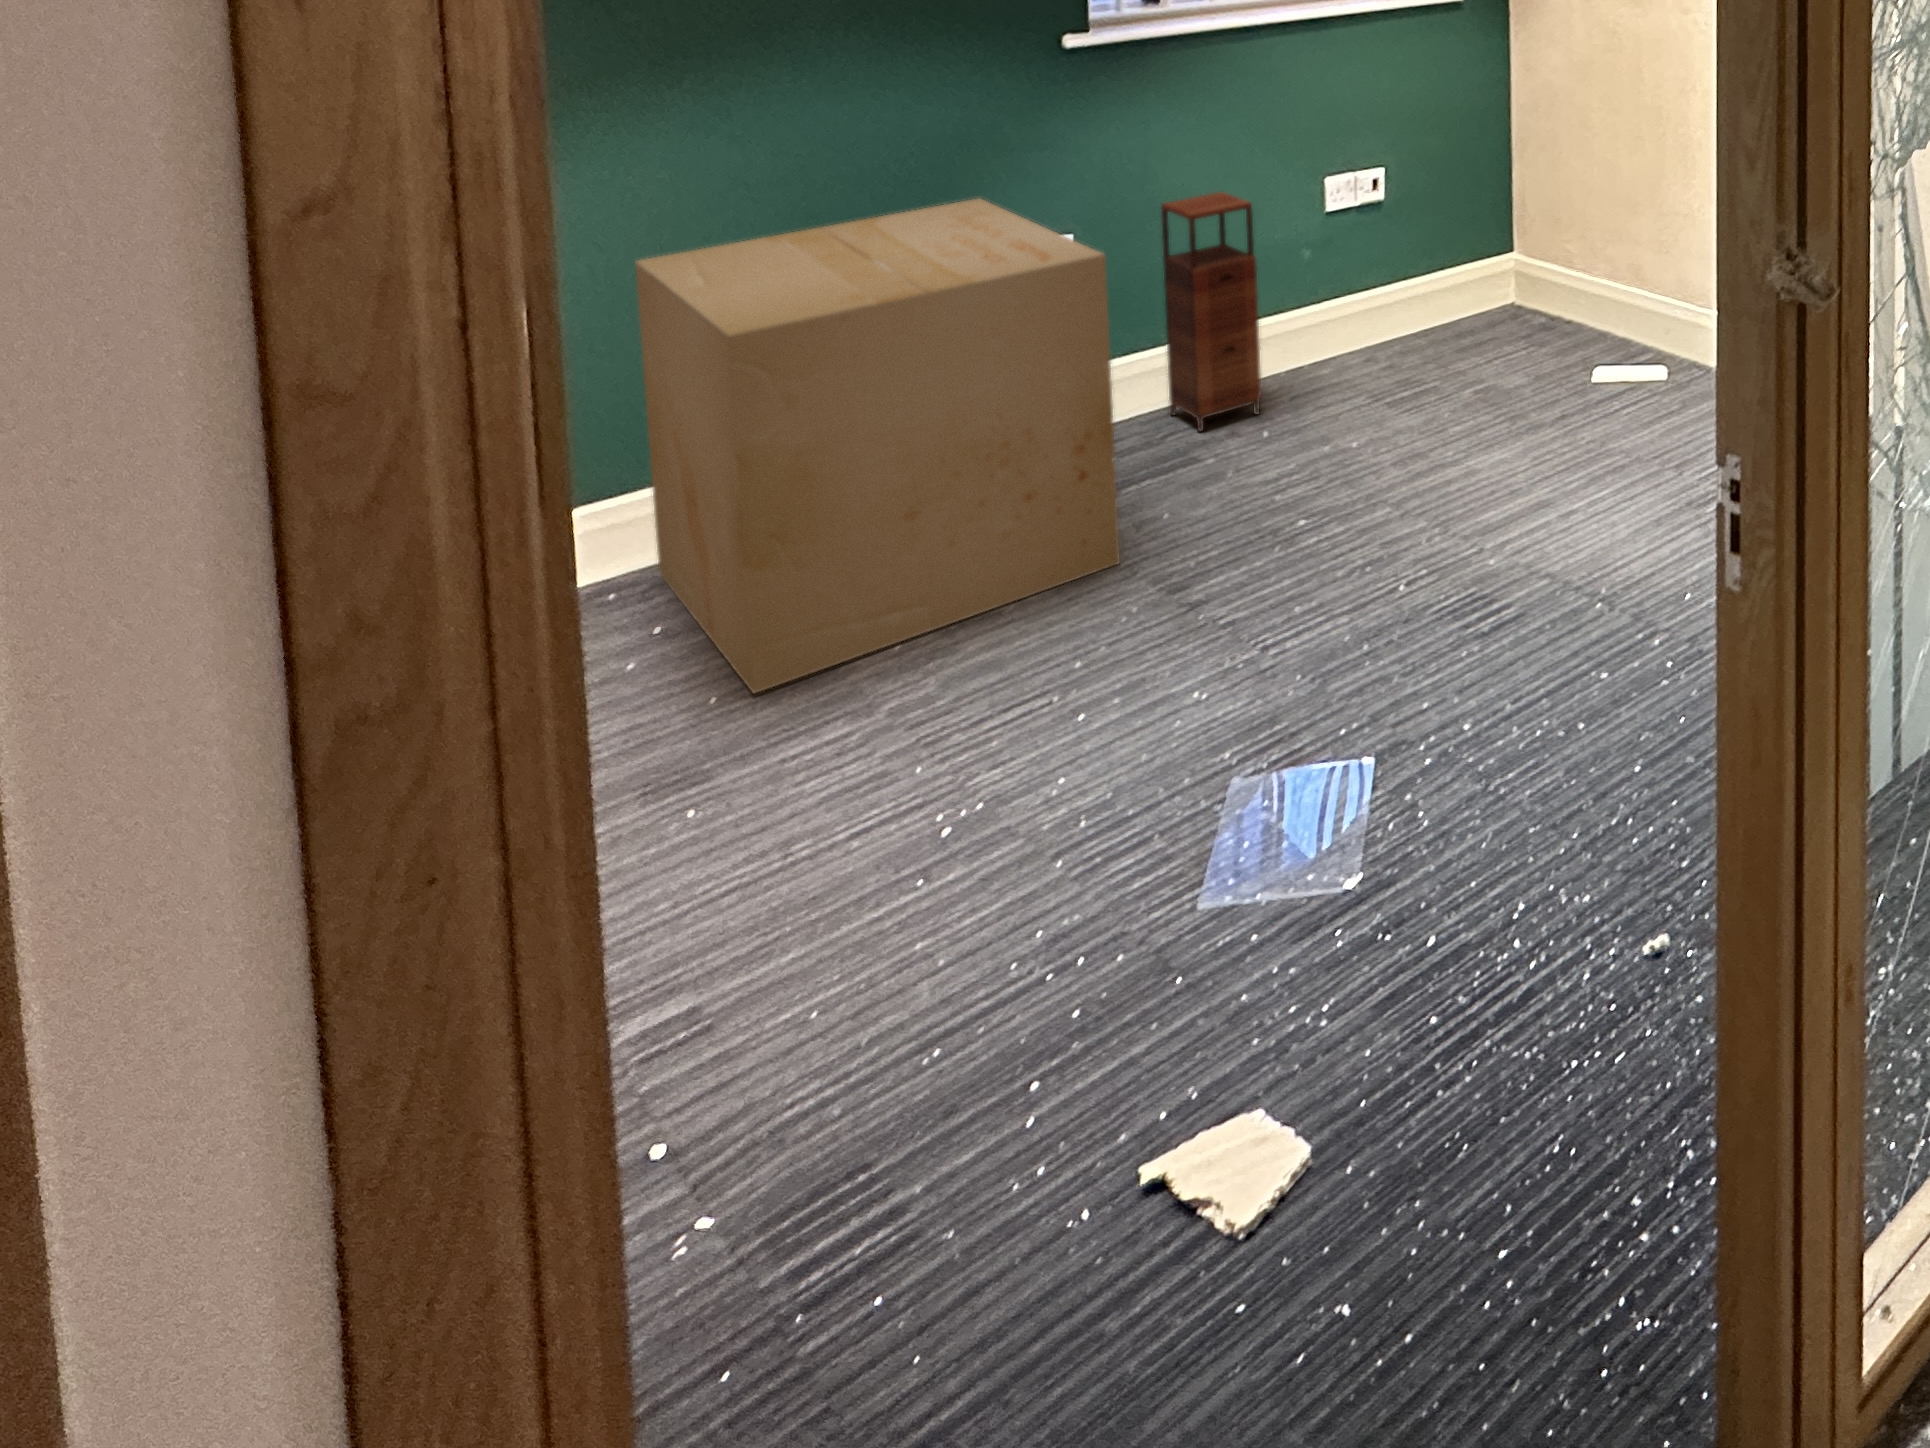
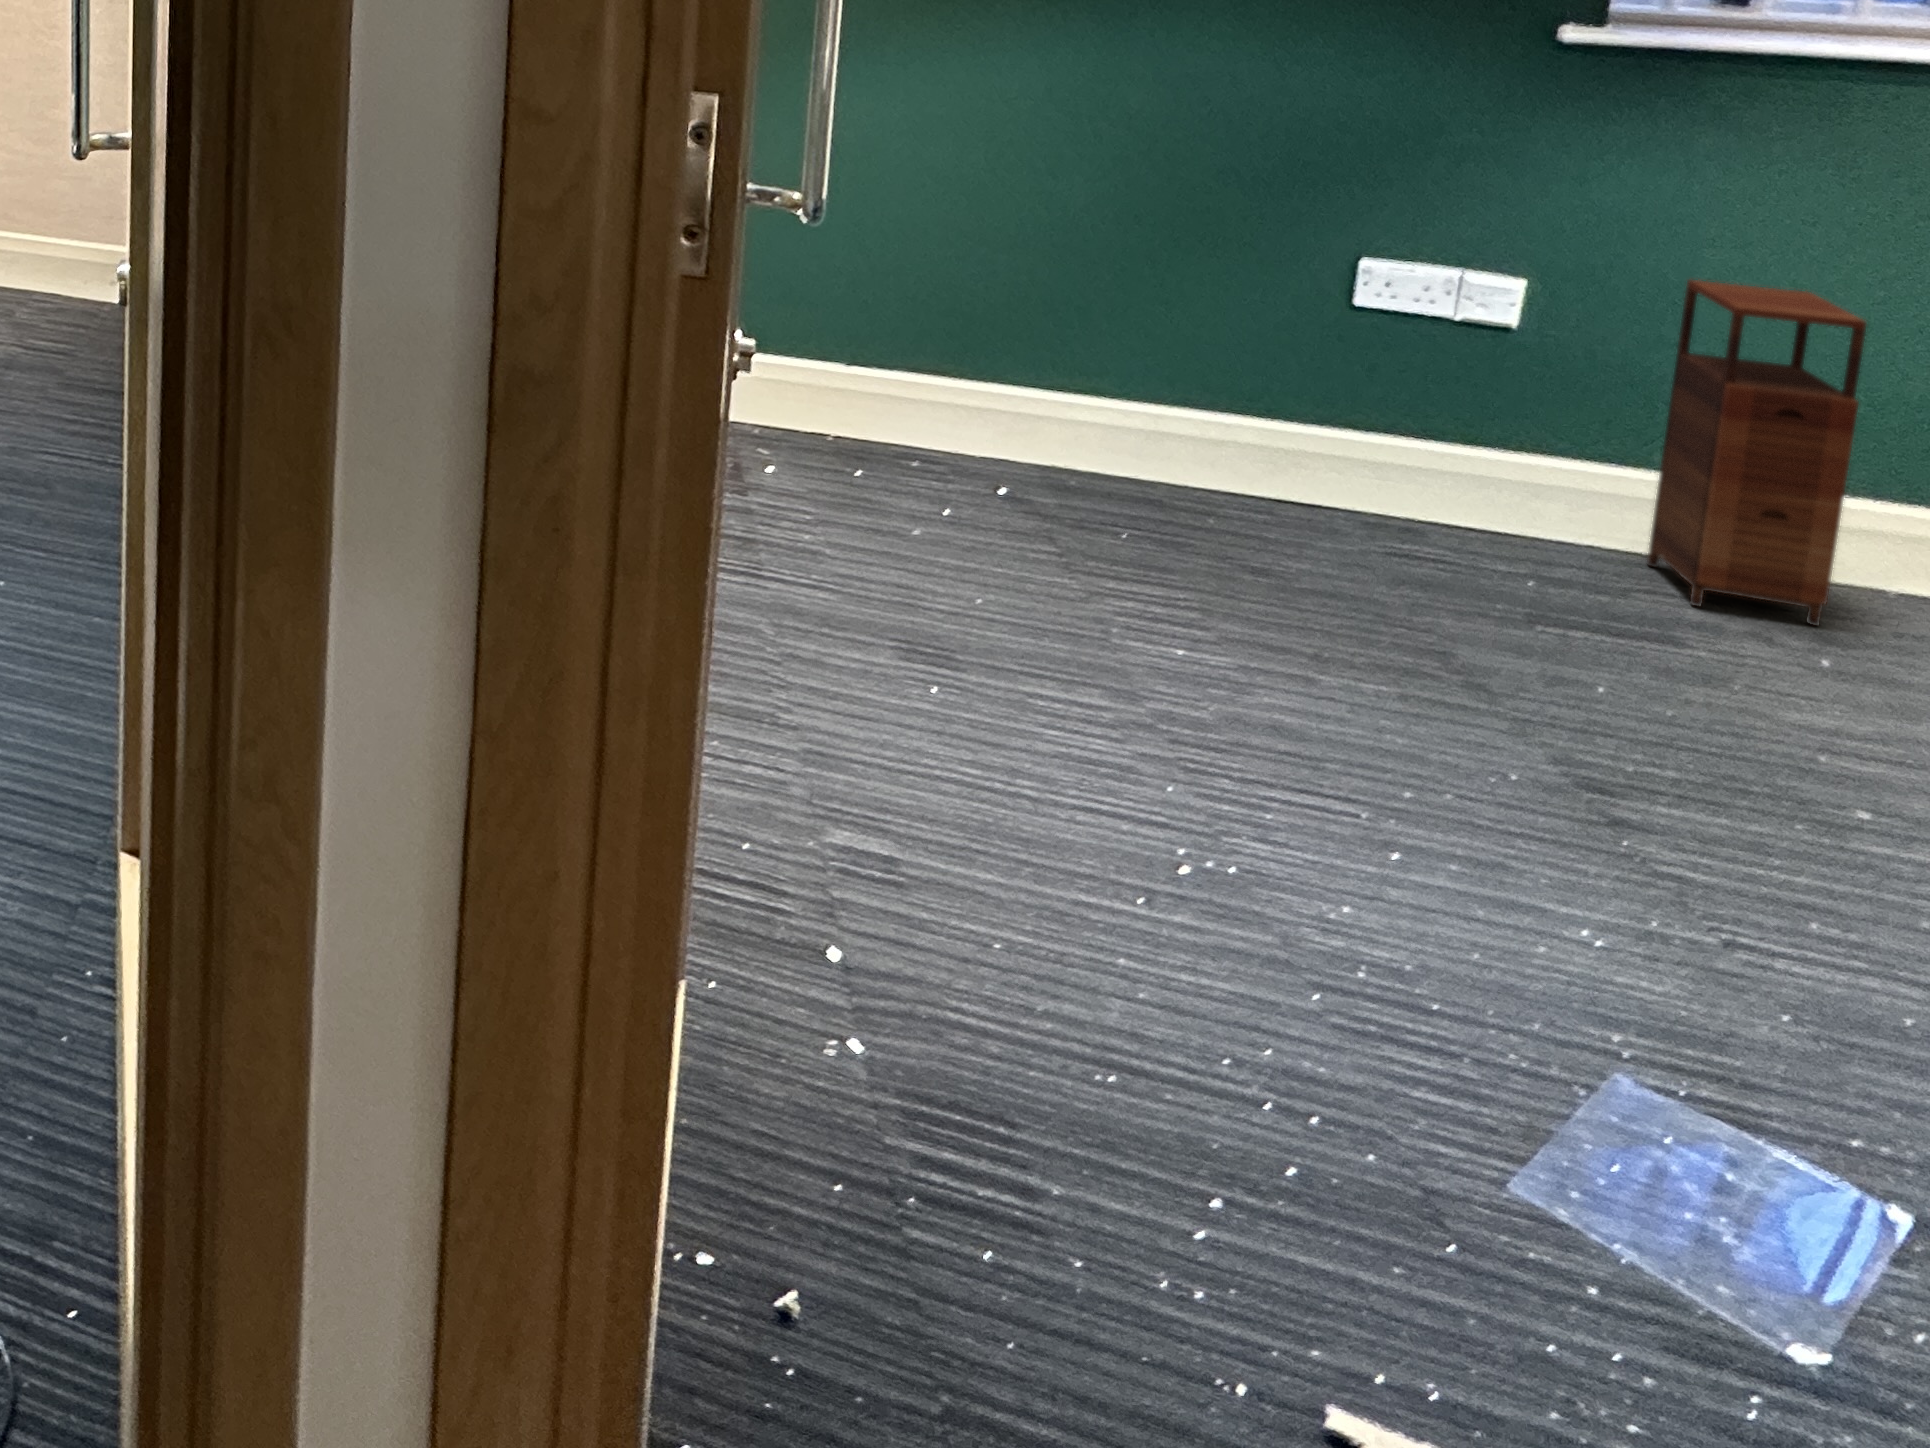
cardboard box: present [635,199,1120,693] -> none [962,163,1559,708]

